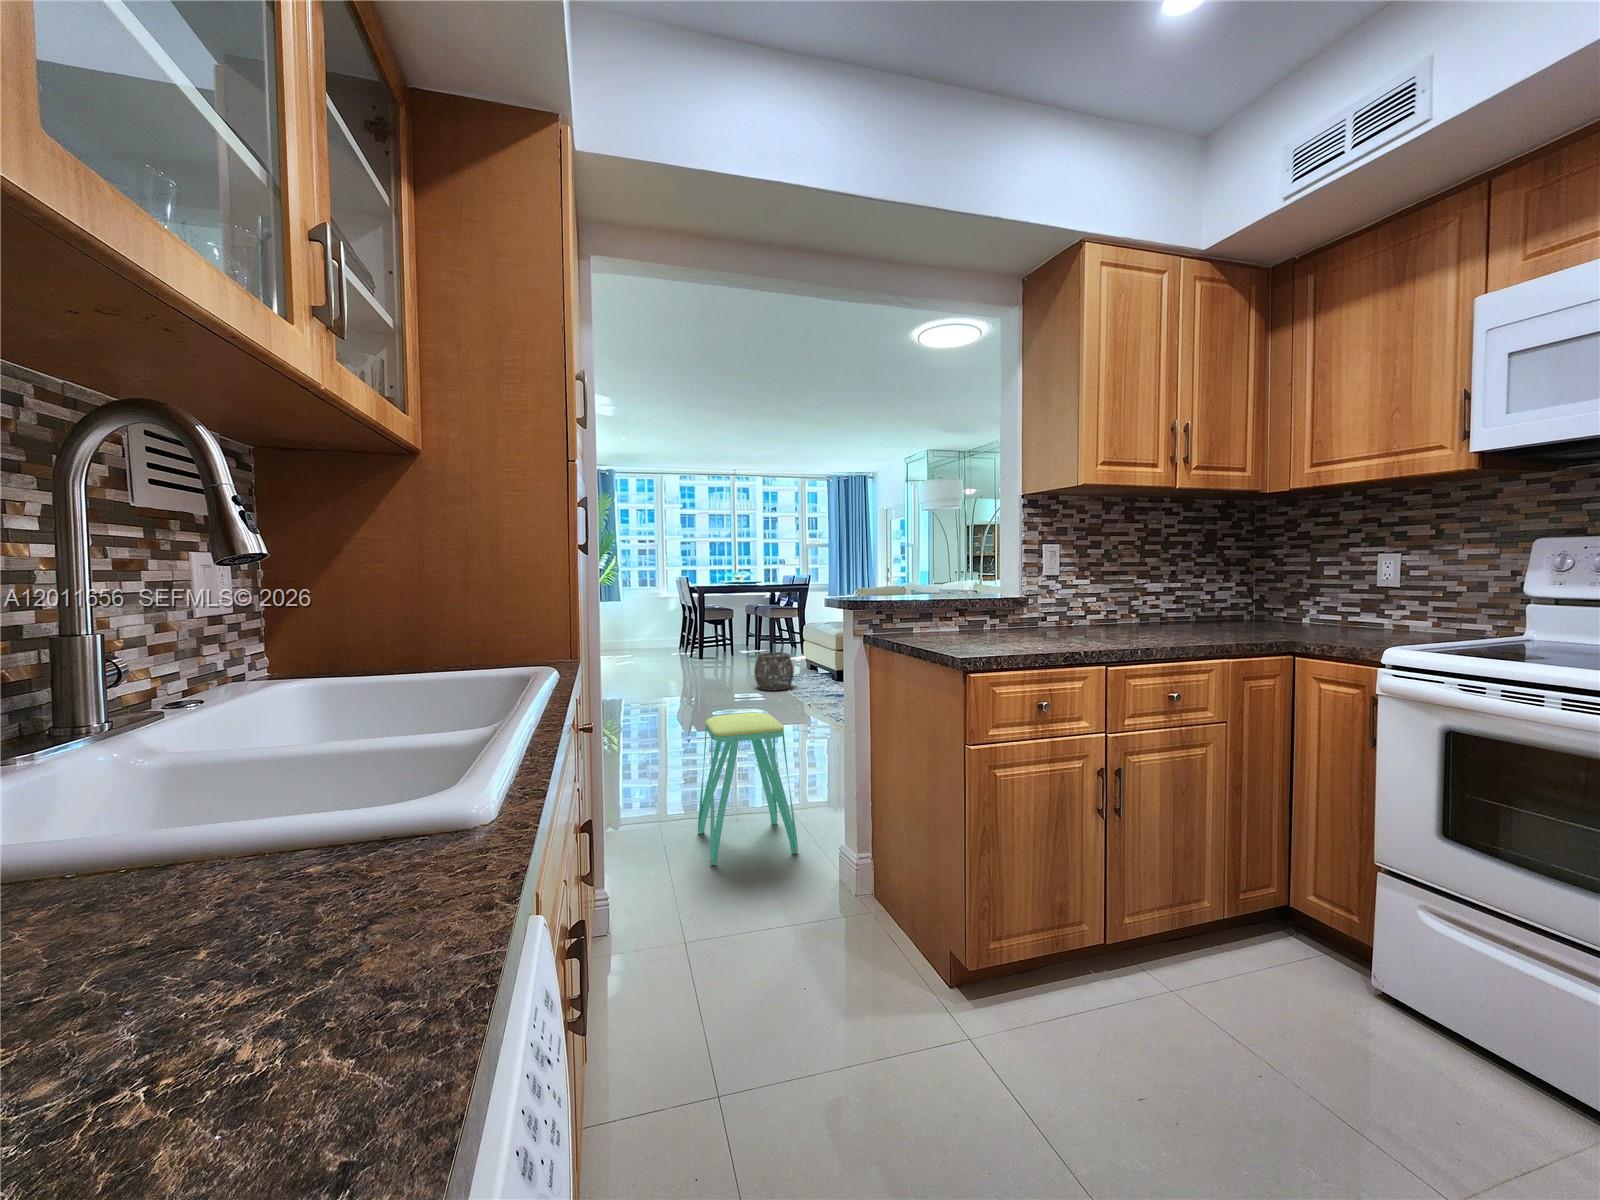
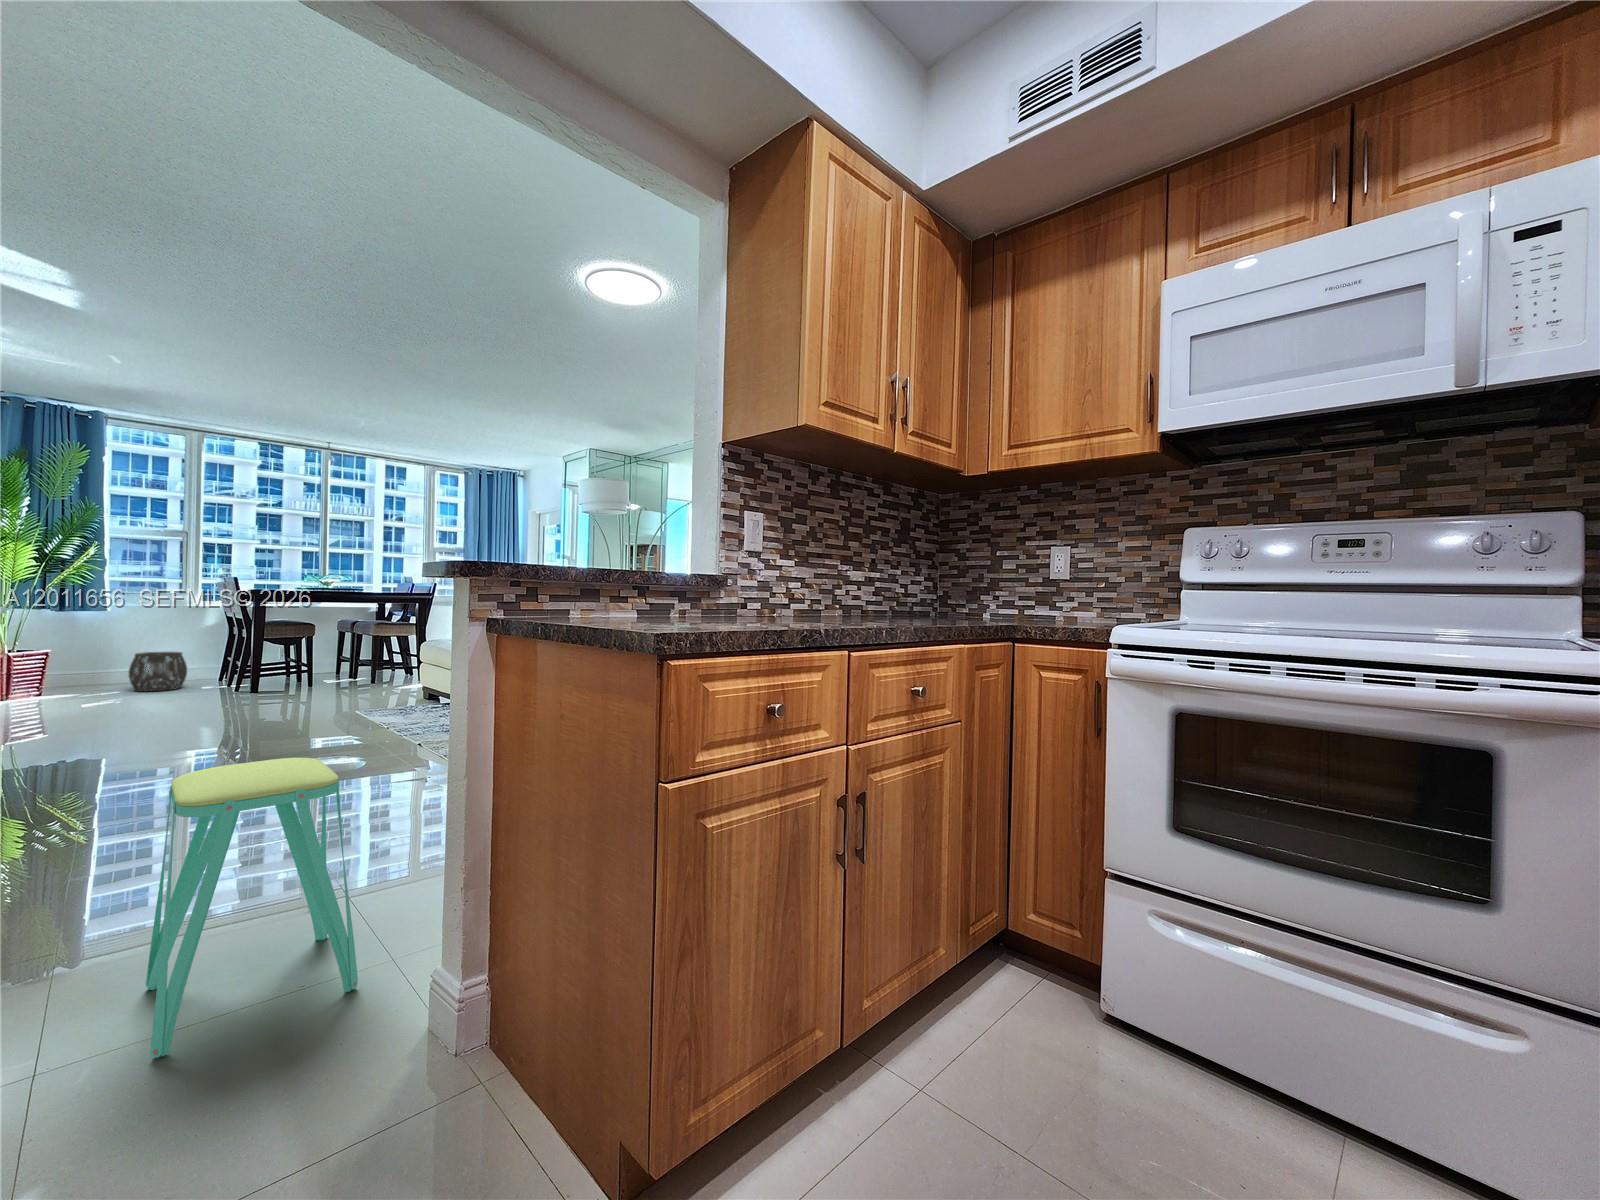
woven basket: present [754,652,794,691] -> present [129,652,187,691]

